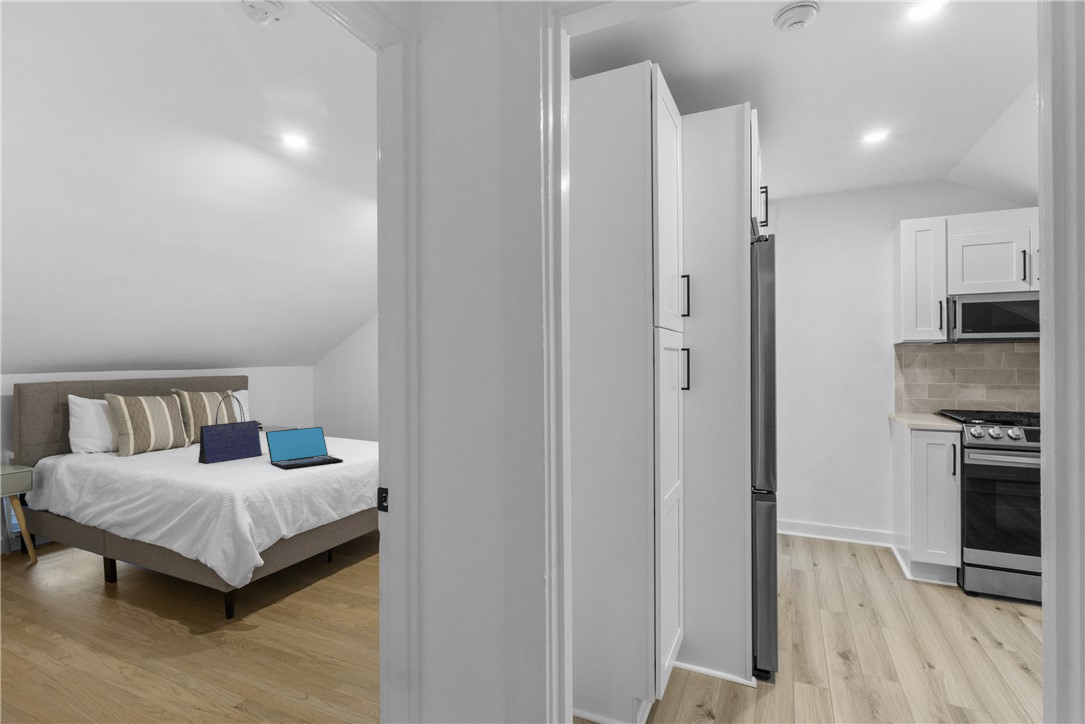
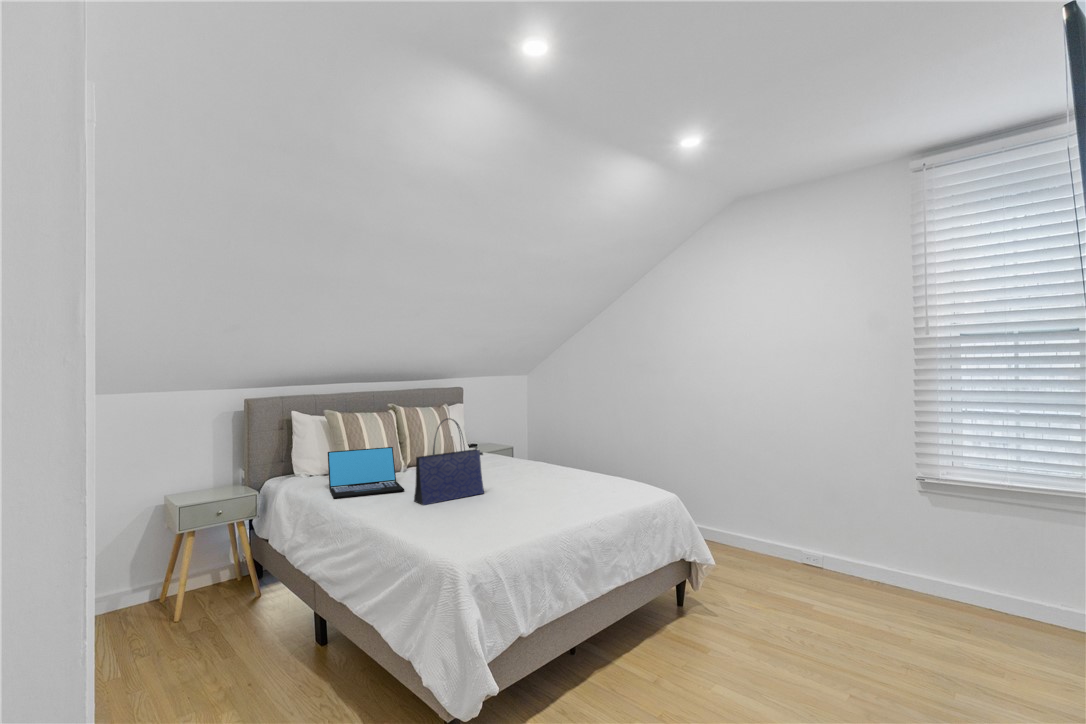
laptop: present [266,427,343,470] -> present [328,447,404,499]

